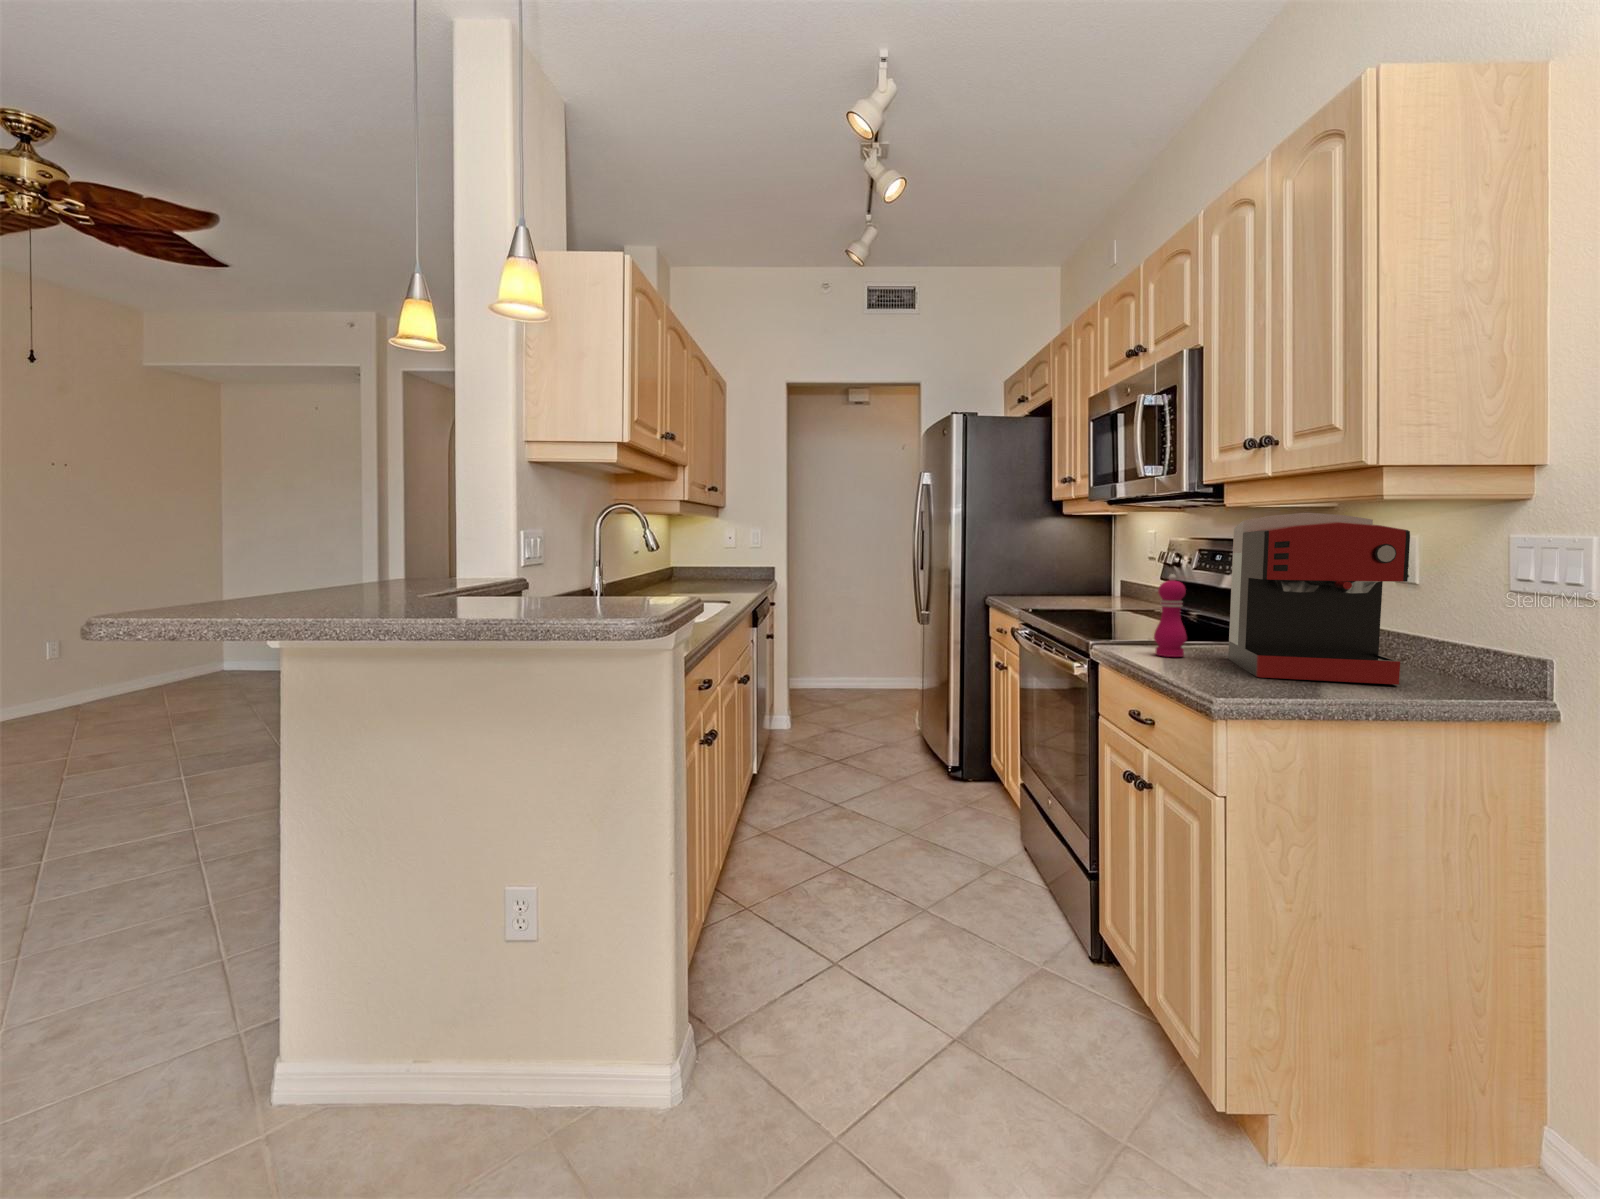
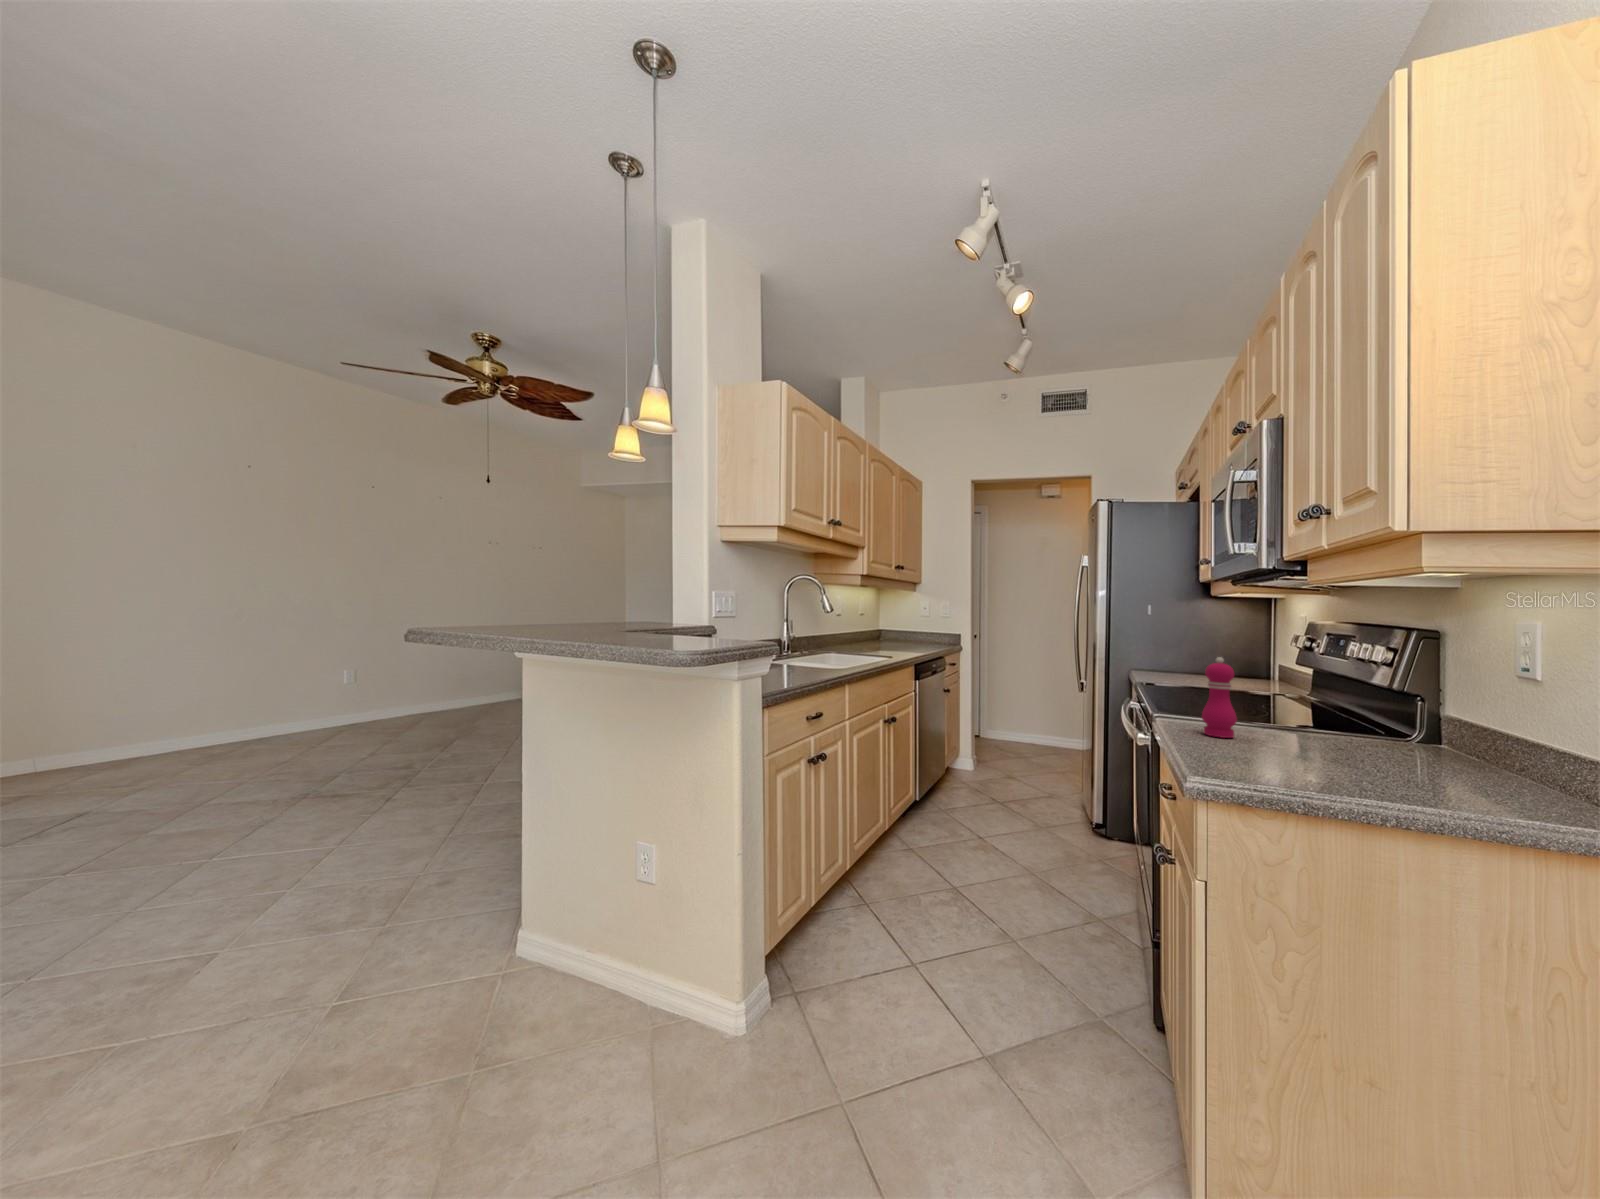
coffee maker: present [1228,513,1410,684] -> none [1282,601,1465,794]

